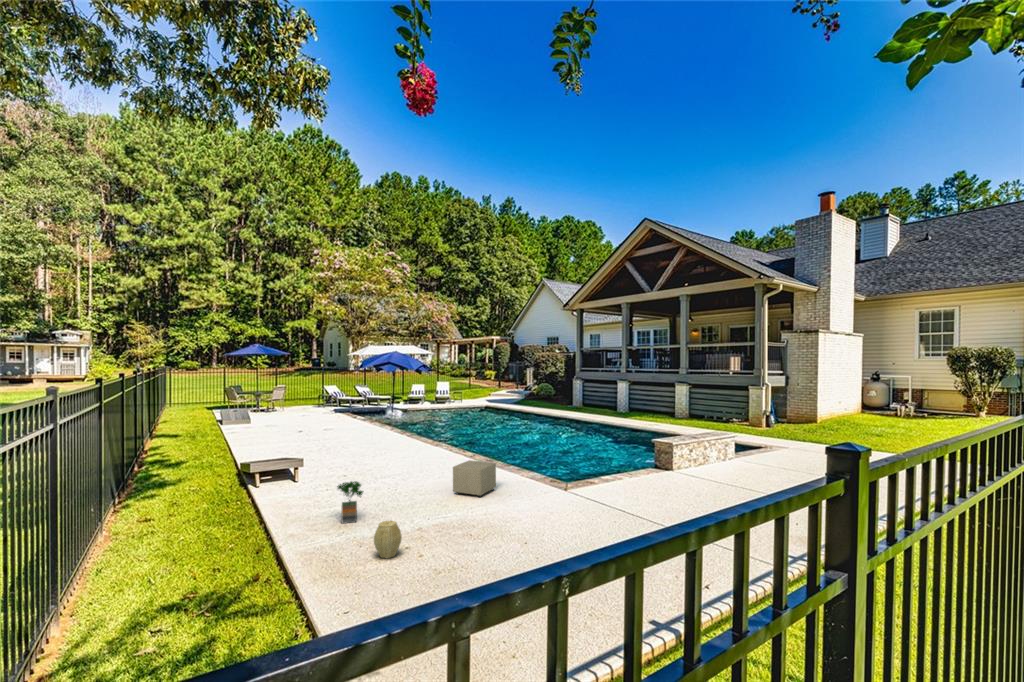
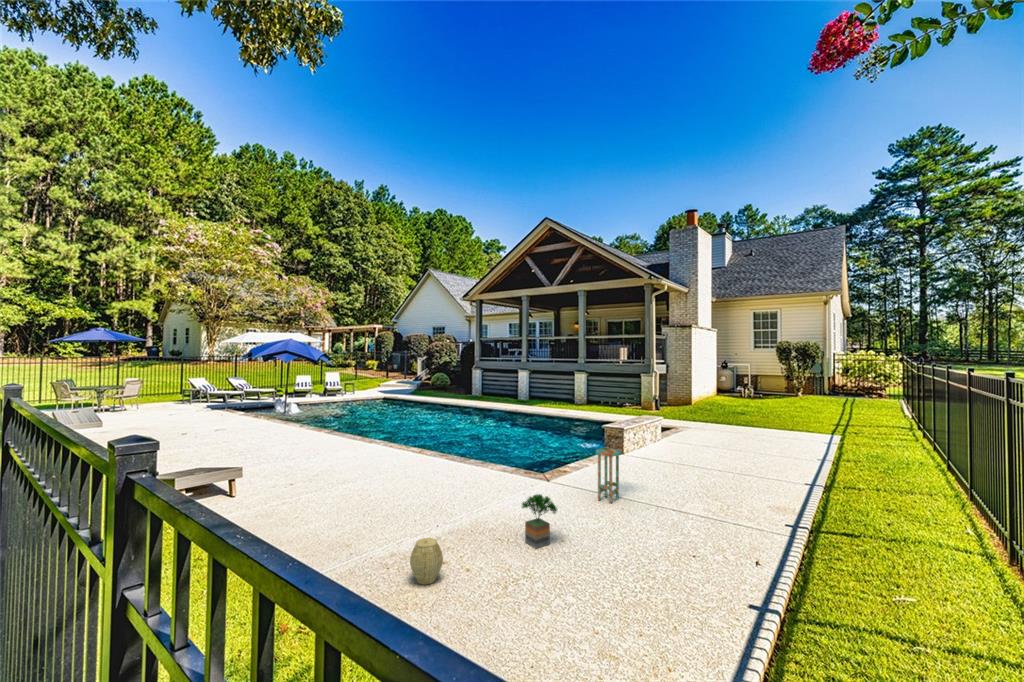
side table: none [593,459,618,514] -> present [596,448,621,503]
ottoman: present [453,460,496,497] -> none [437,457,479,497]
potted tree: present [337,481,364,524] -> present [522,494,557,549]

